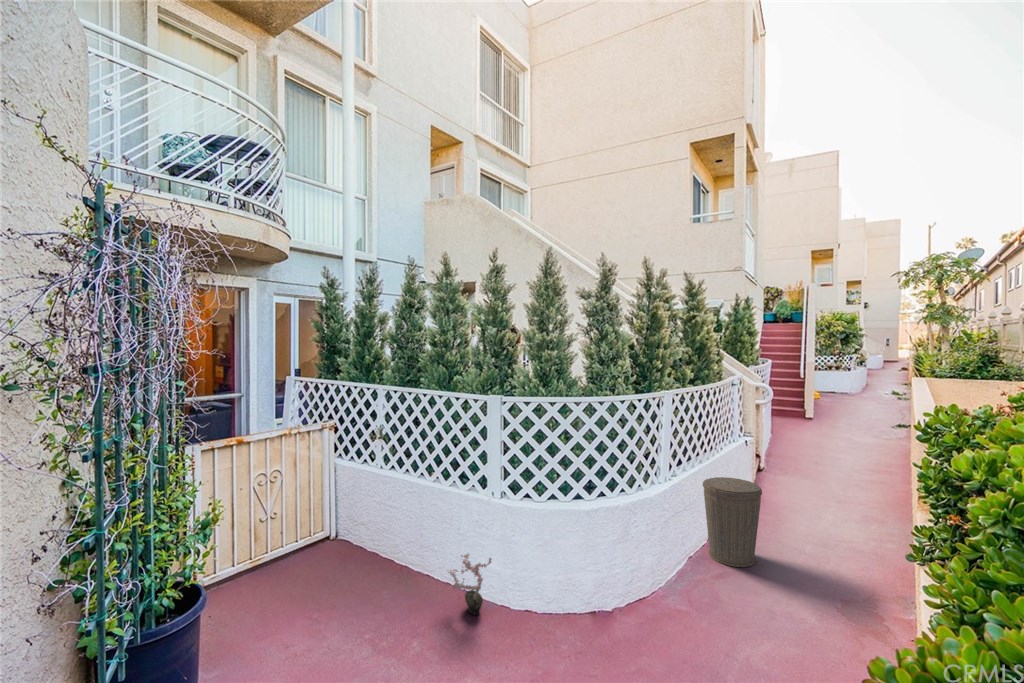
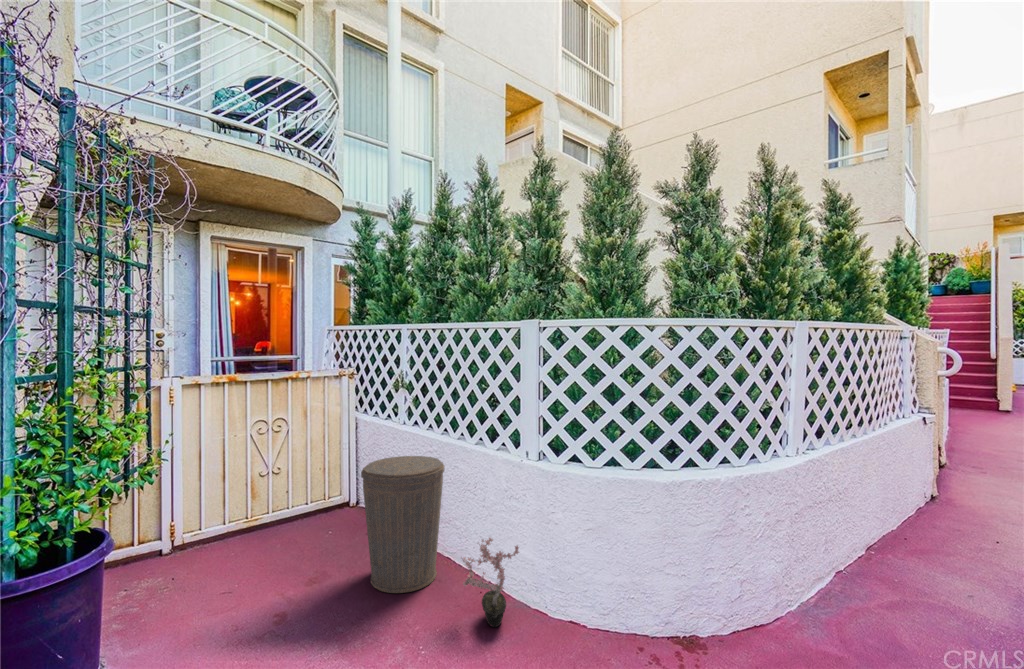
trash can: present [703,477,762,567] -> present [361,456,444,593]

